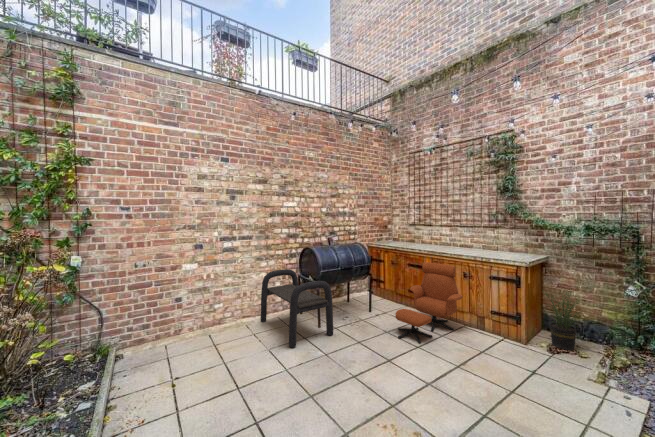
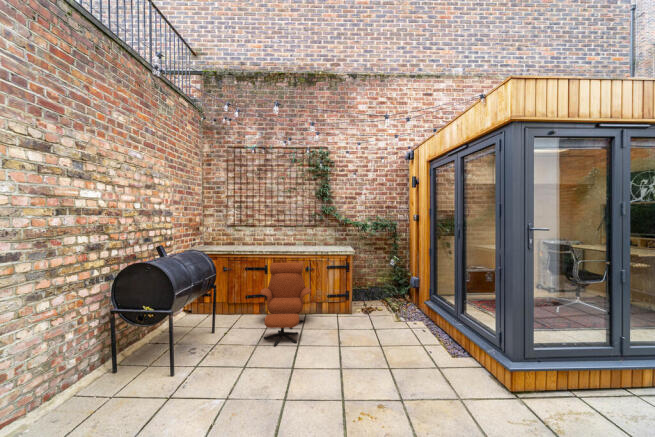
bench: present [260,269,333,347] -> none [41,304,204,419]
potted plant: present [546,292,577,350] -> none [353,267,378,311]

